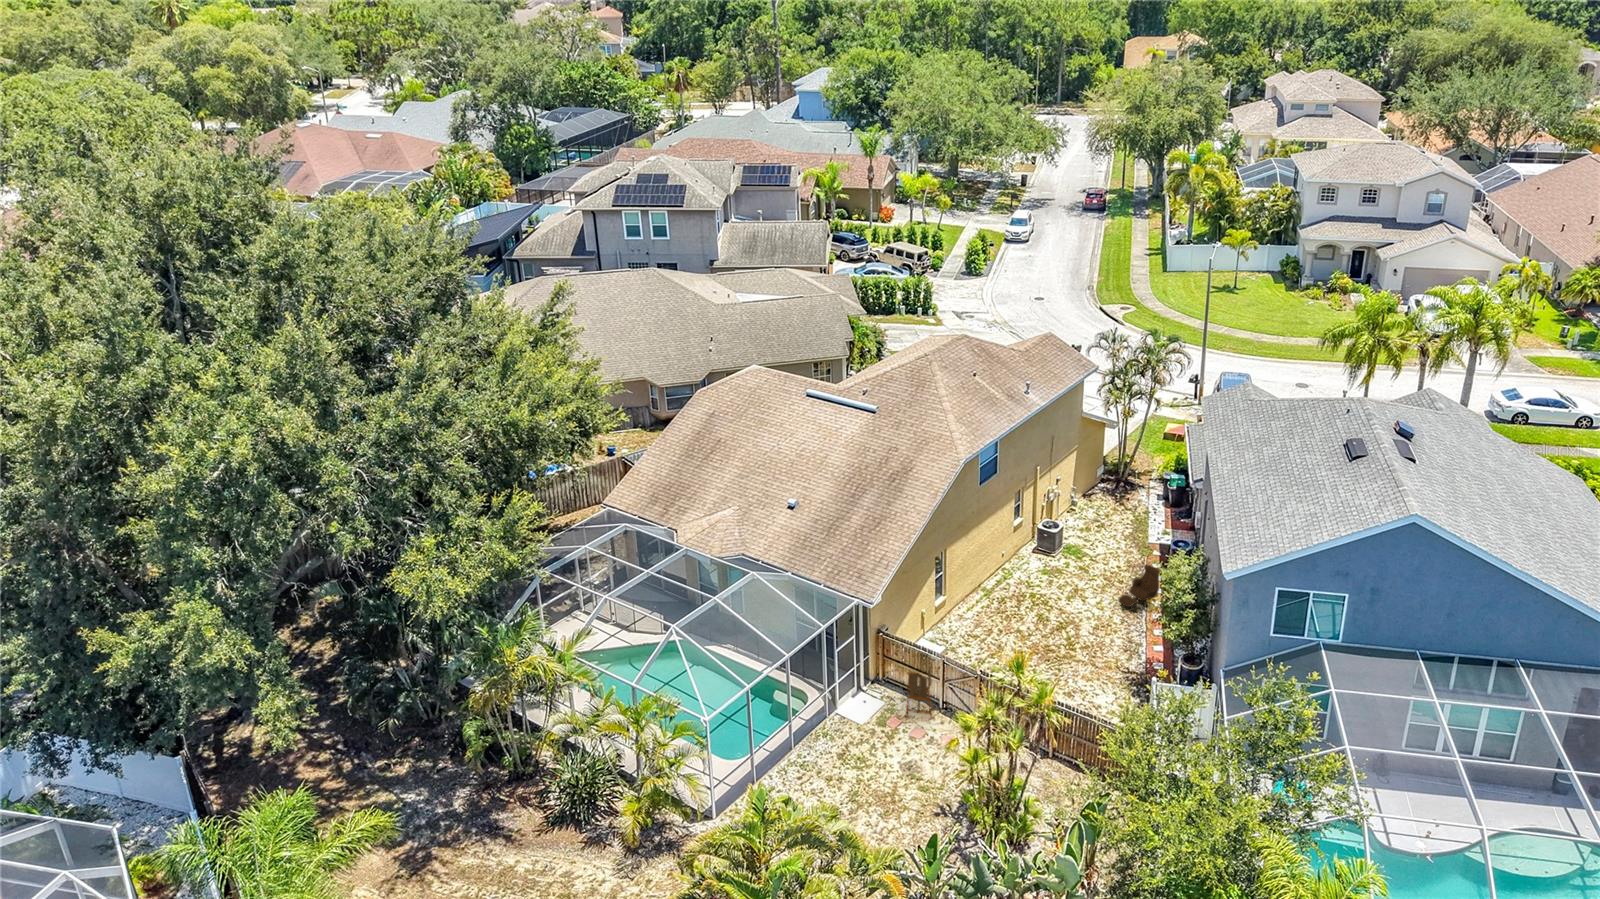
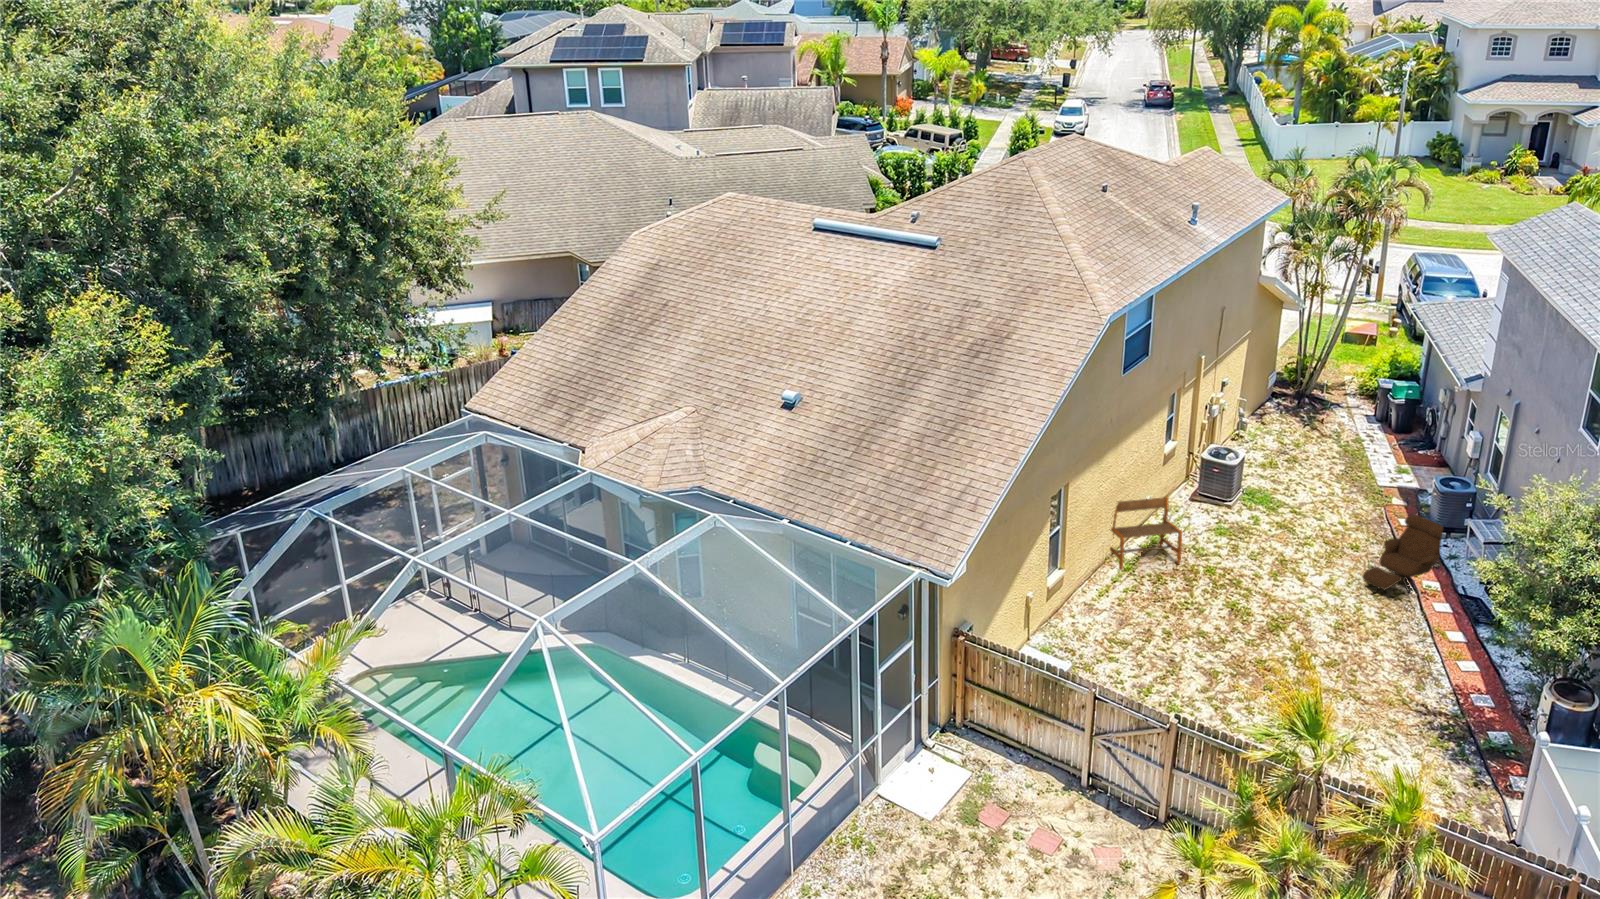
bench: present [905,666,932,717] -> present [1110,497,1182,570]

